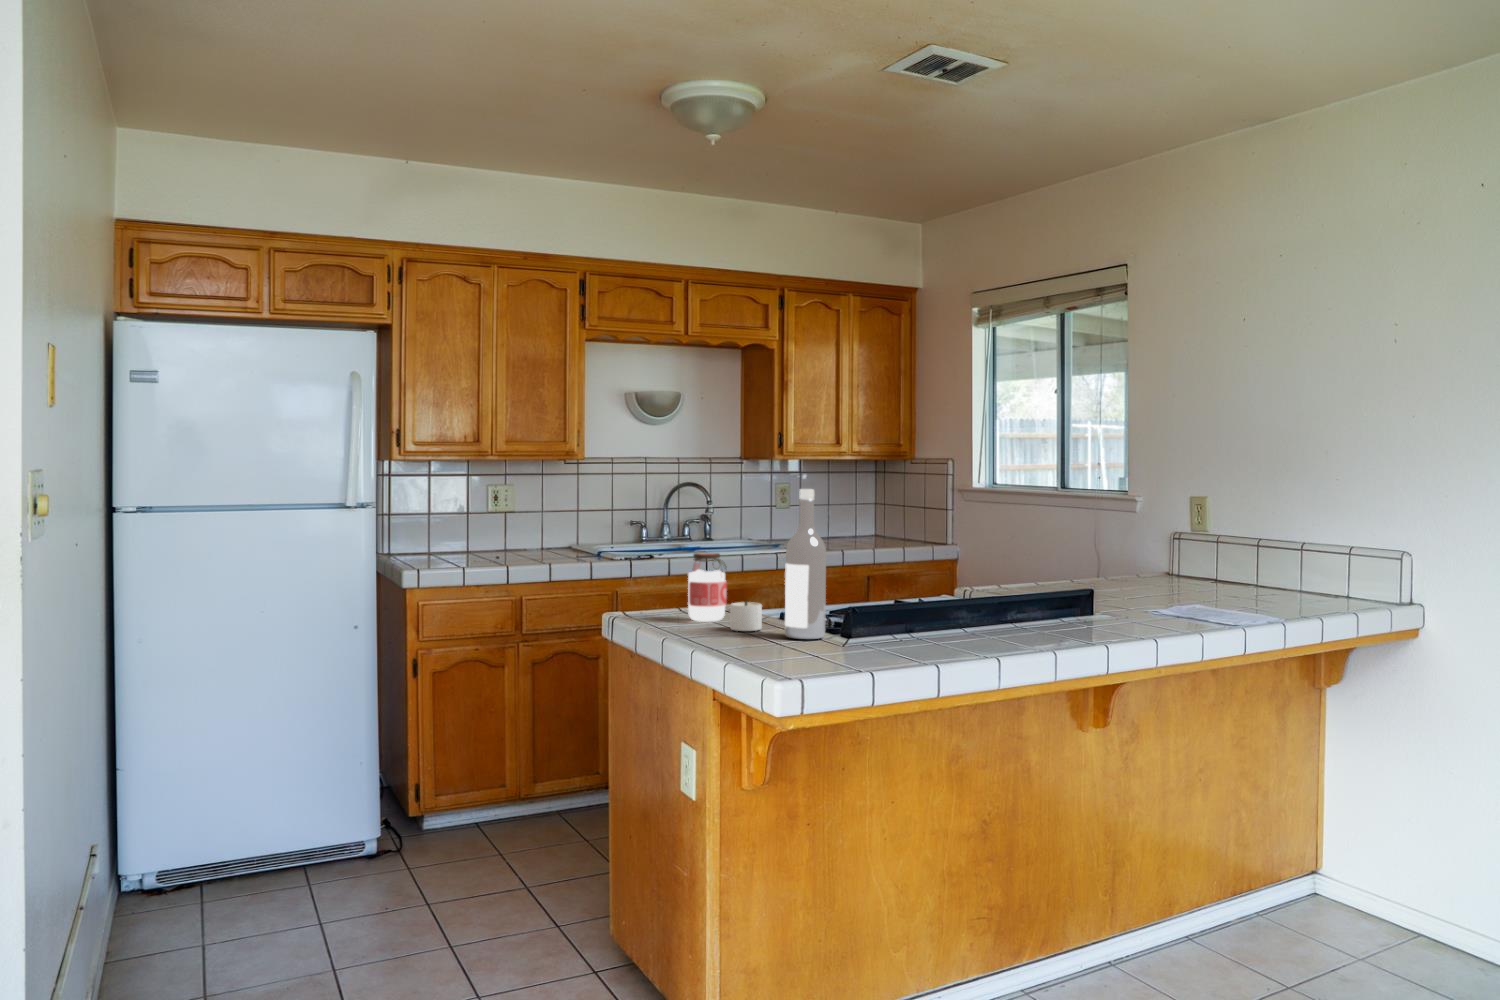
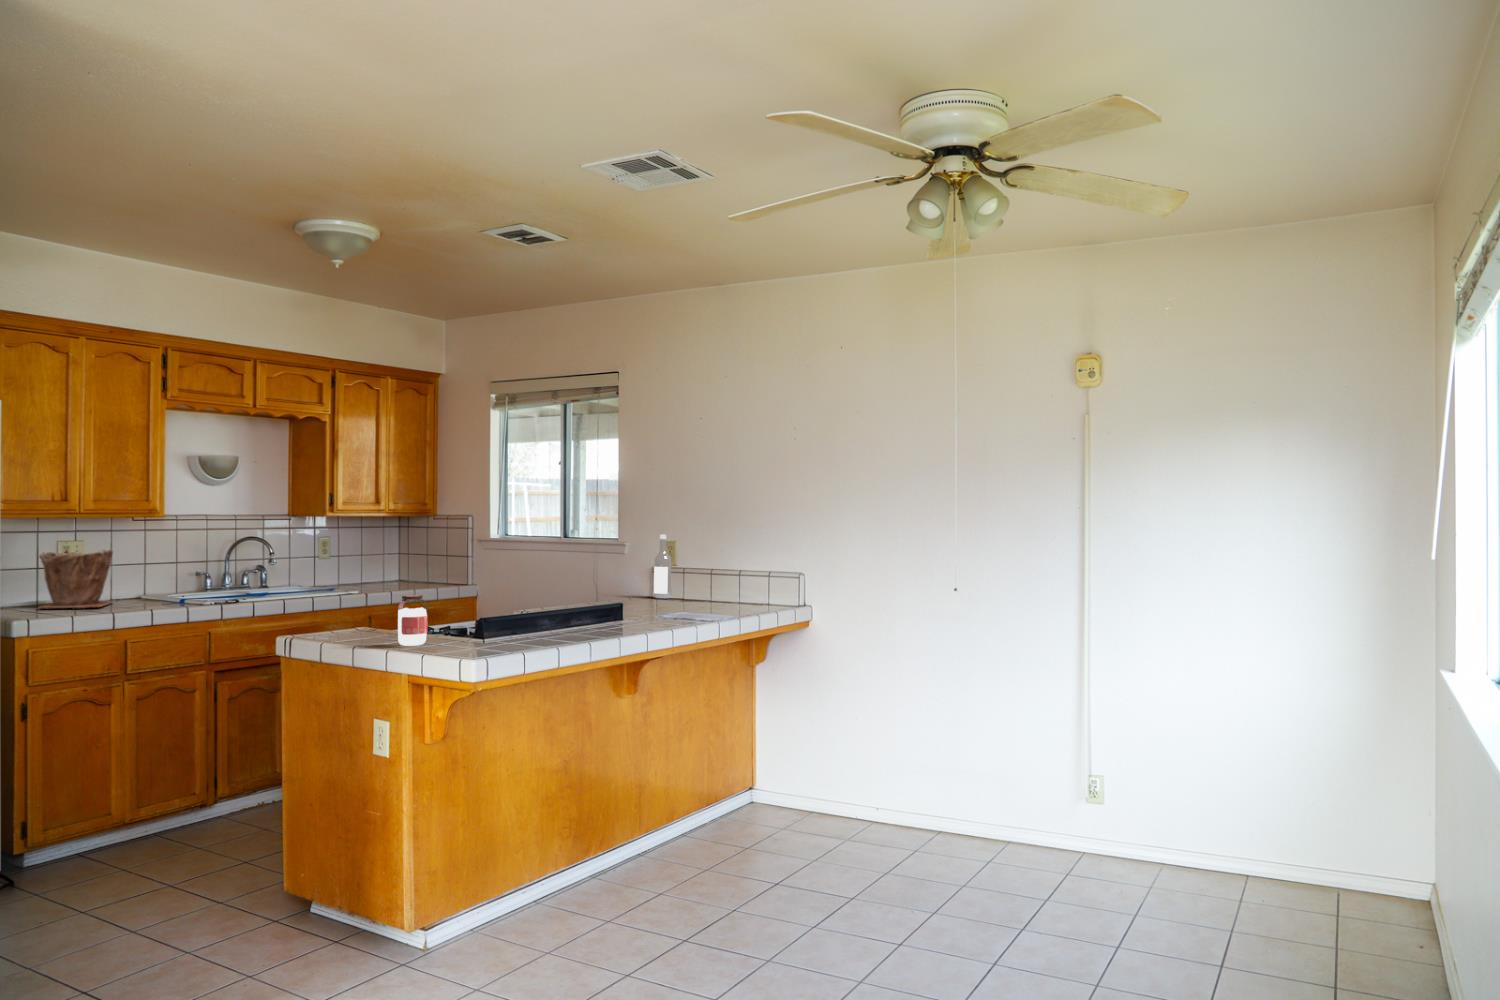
wine bottle: present [785,489,826,639] -> present [654,535,672,599]
plant pot: none [460,494,538,556] -> present [39,550,113,608]
candle: present [730,601,762,631] -> none [443,628,474,650]

